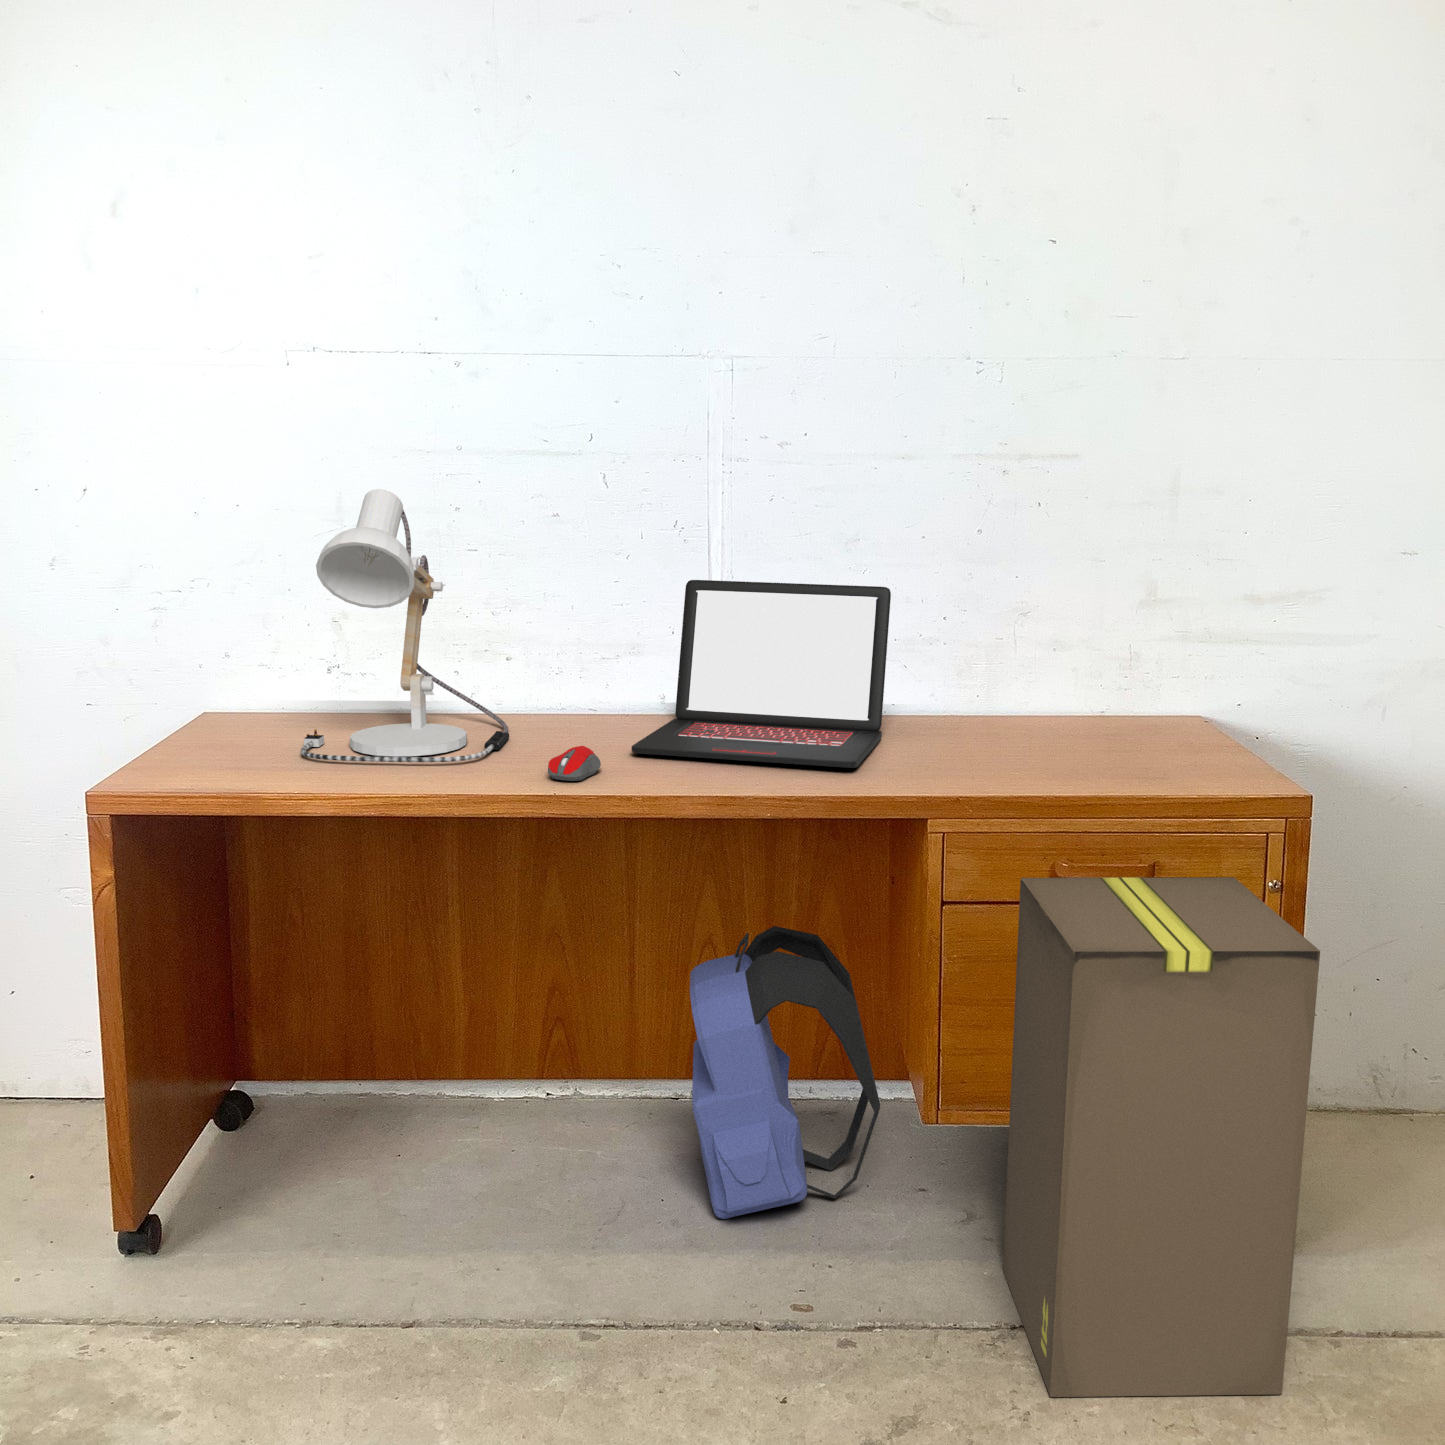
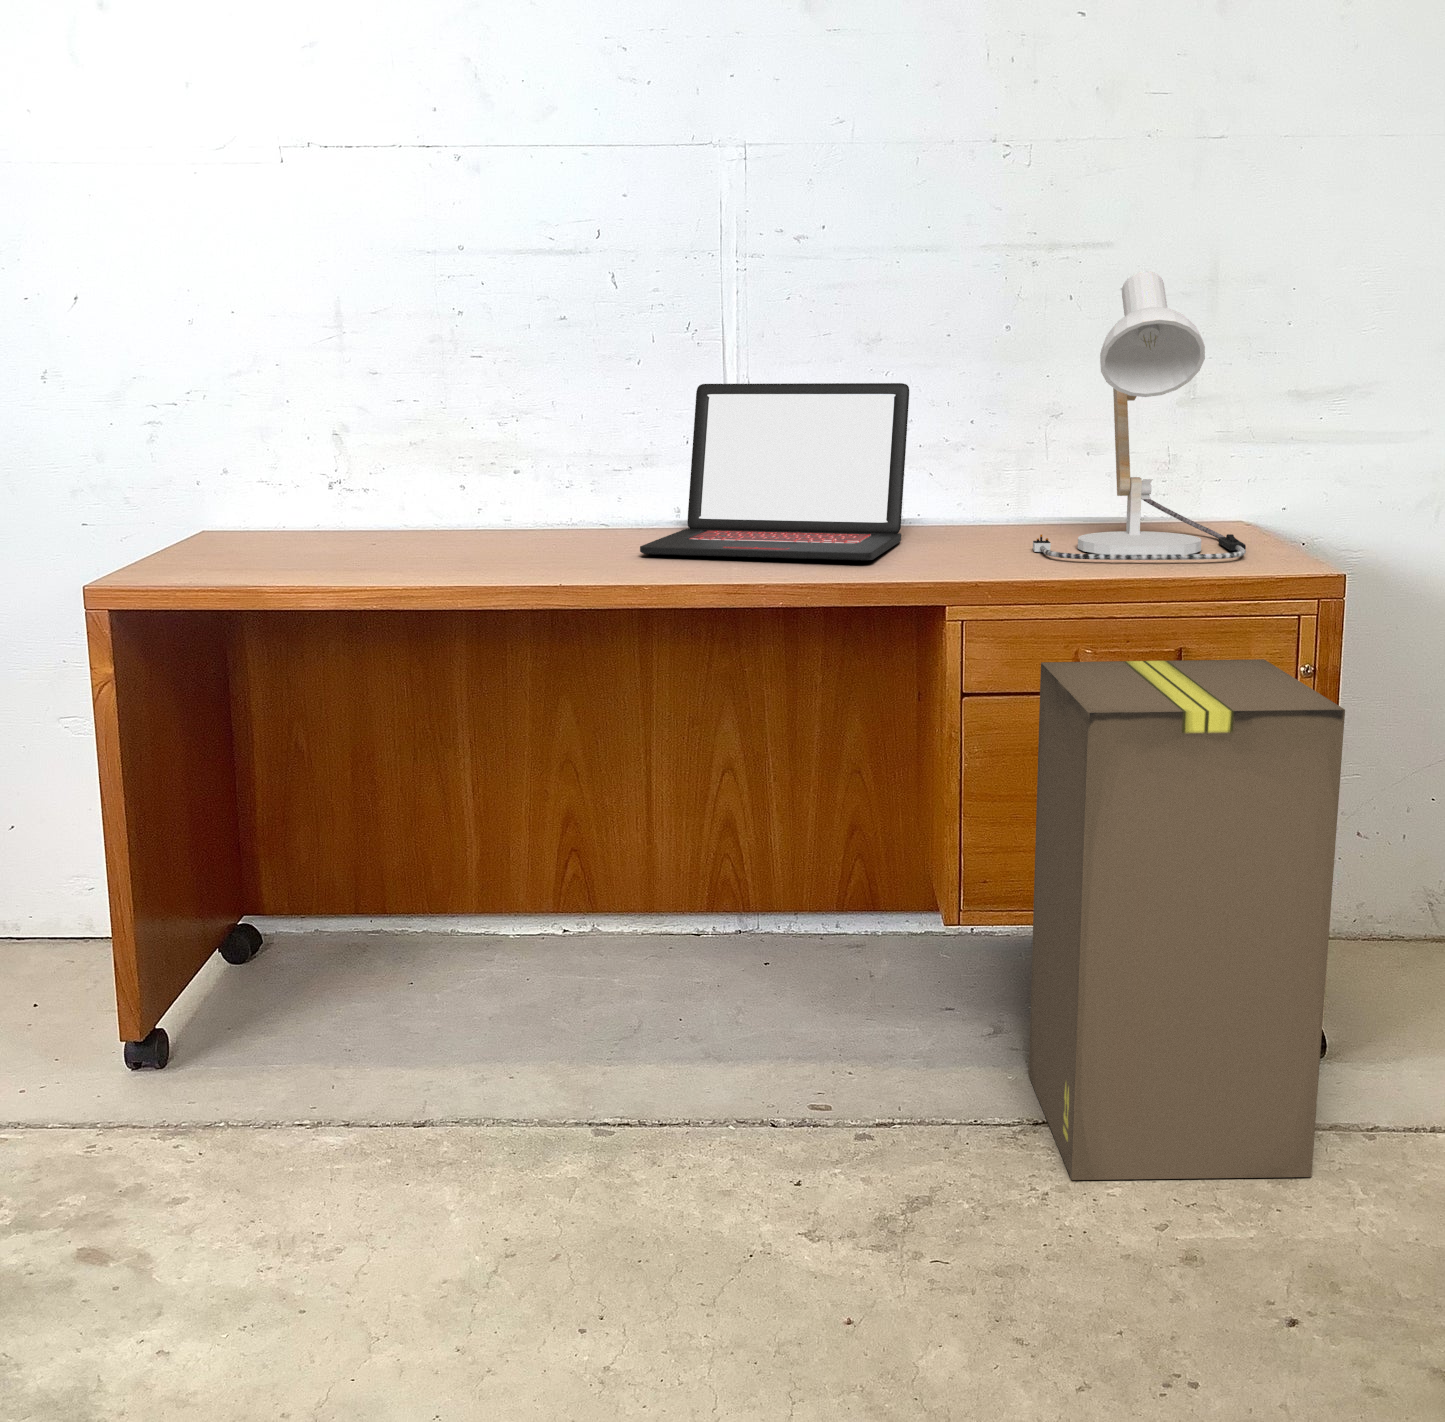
desk lamp: present [300,489,509,762] -> present [1033,271,1246,560]
computer mouse: present [548,746,601,781] -> none [552,540,607,574]
backpack: present [690,926,880,1219] -> none [704,738,903,1035]

